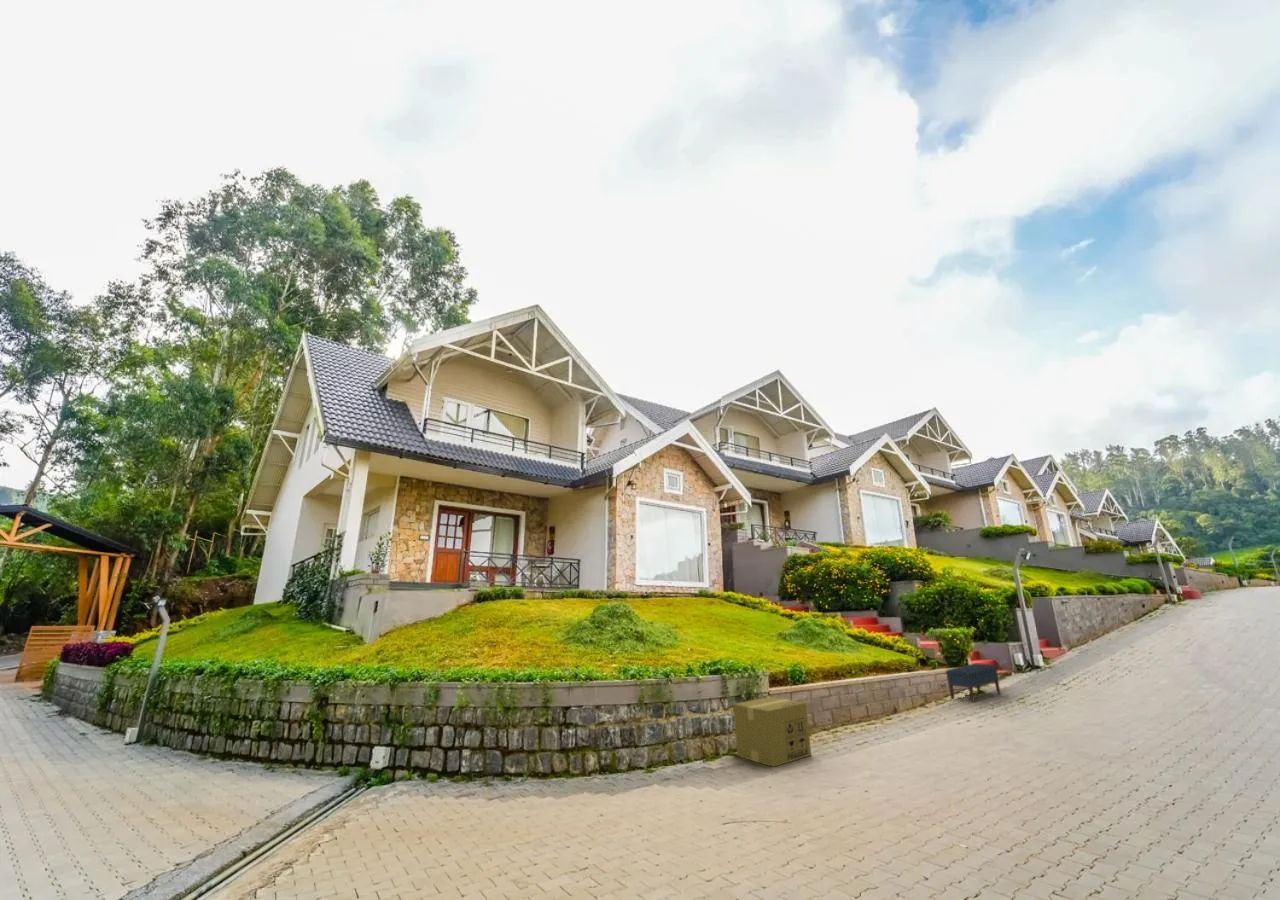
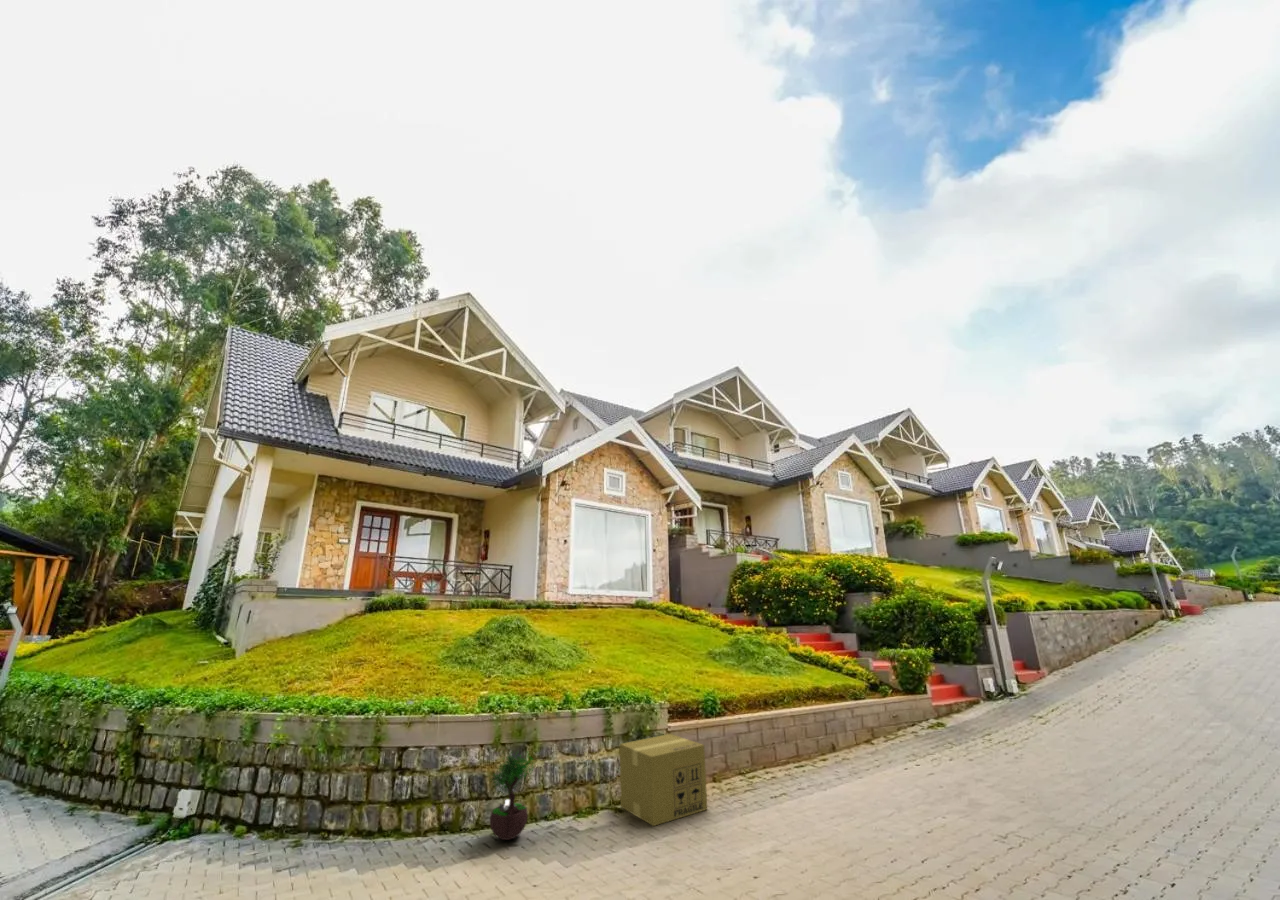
bench: present [946,664,1000,702] -> none [897,690,960,736]
potted tree: none [641,703,679,778] -> present [490,754,533,840]

